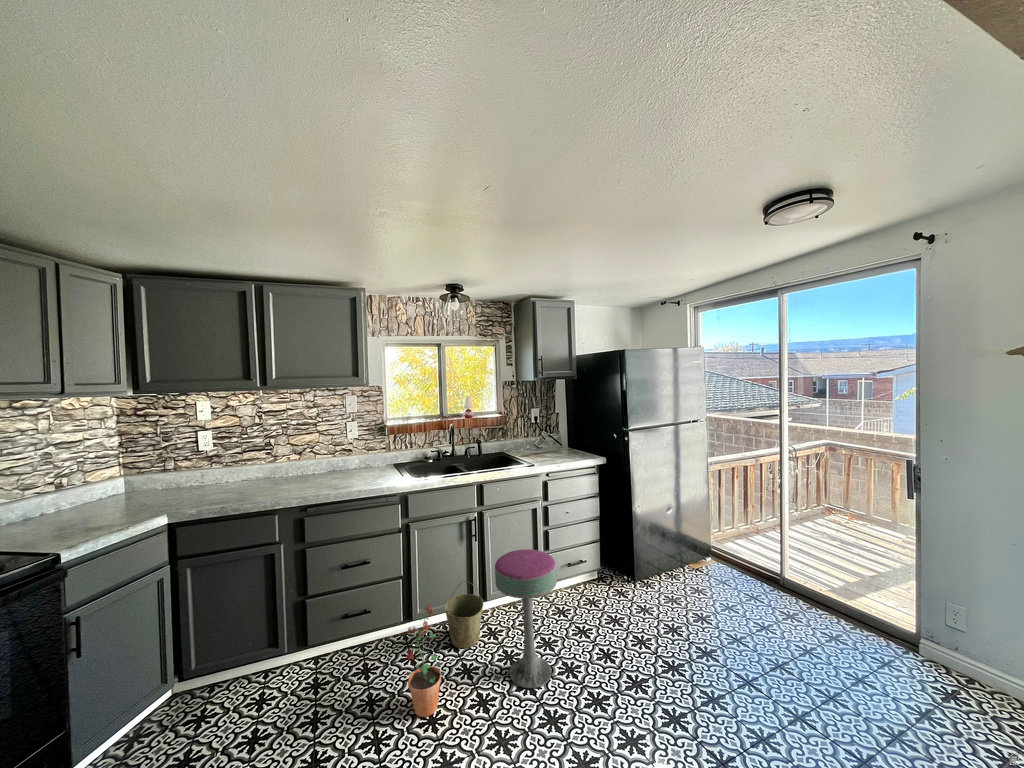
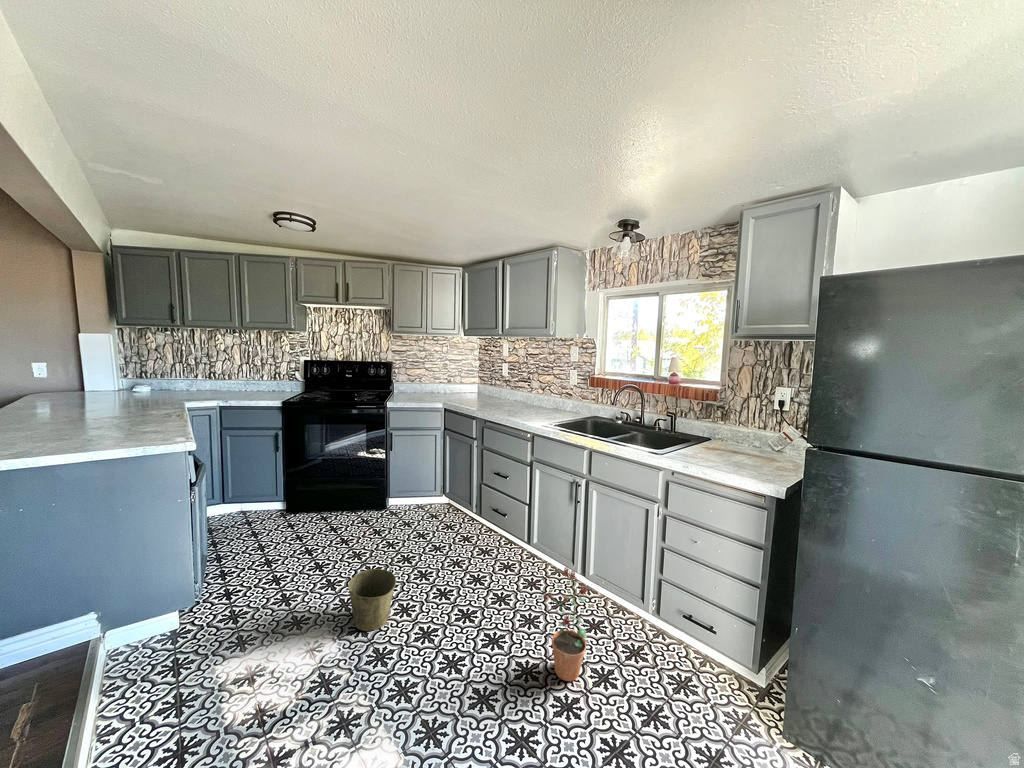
bar stool: present [495,549,557,688] -> none [421,518,492,667]
potted plant: present [407,603,441,717] -> present [542,567,587,681]

